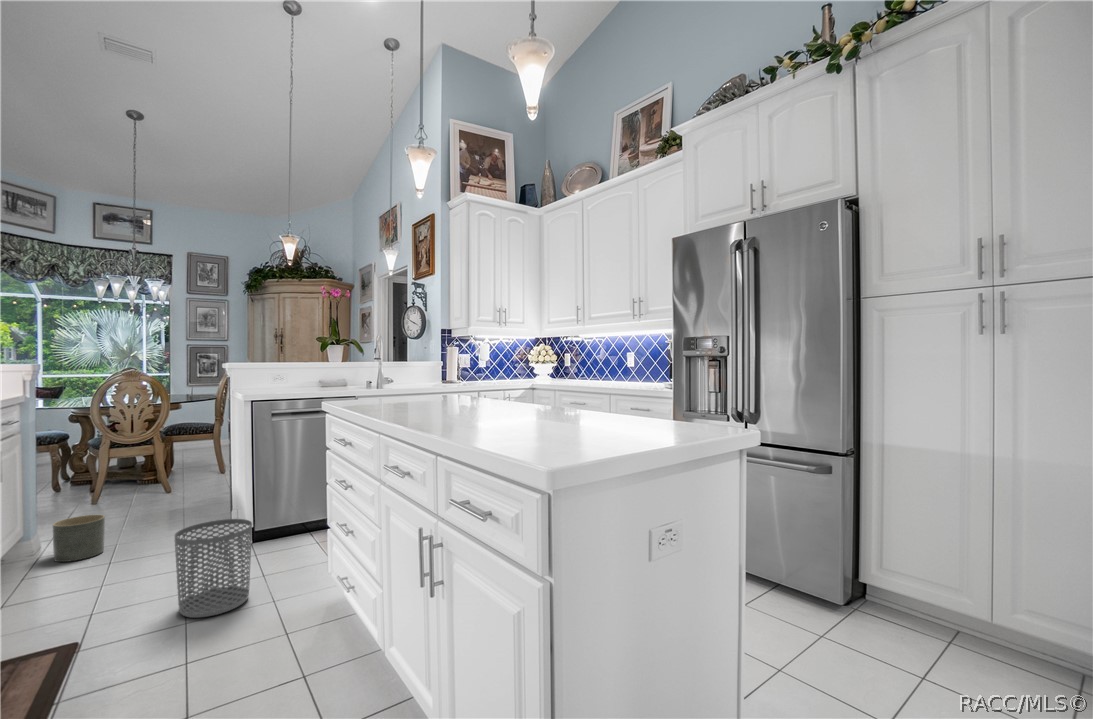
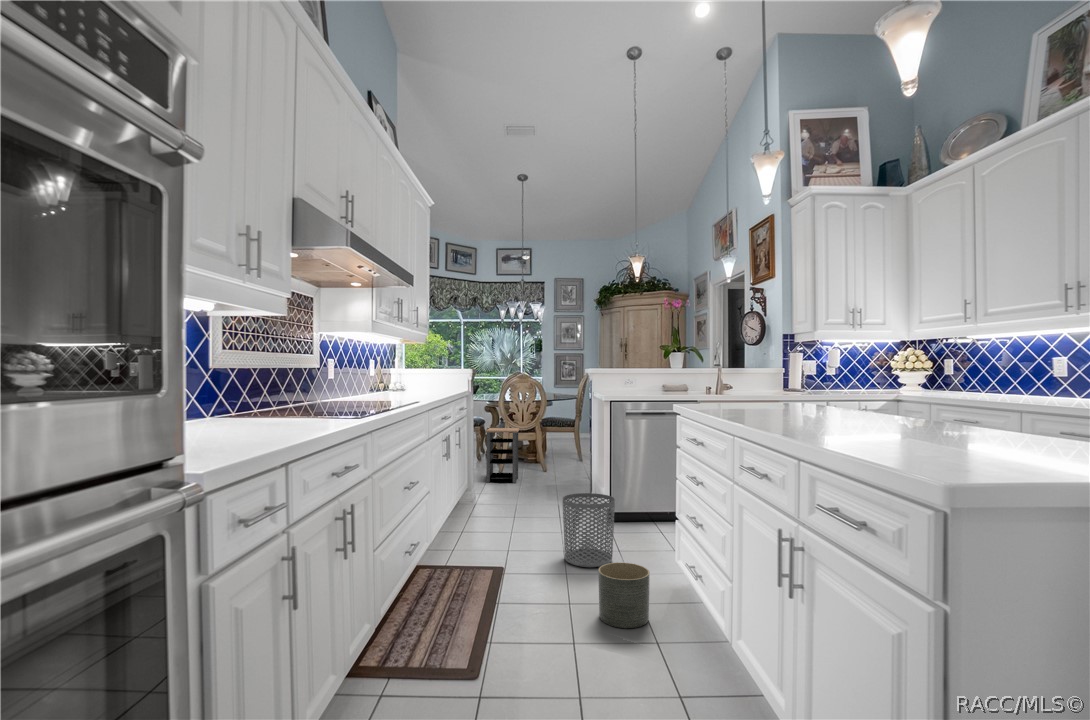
side table: none [66,439,126,518] -> present [486,428,519,483]
planter: present [53,515,105,562] -> present [598,562,650,628]

